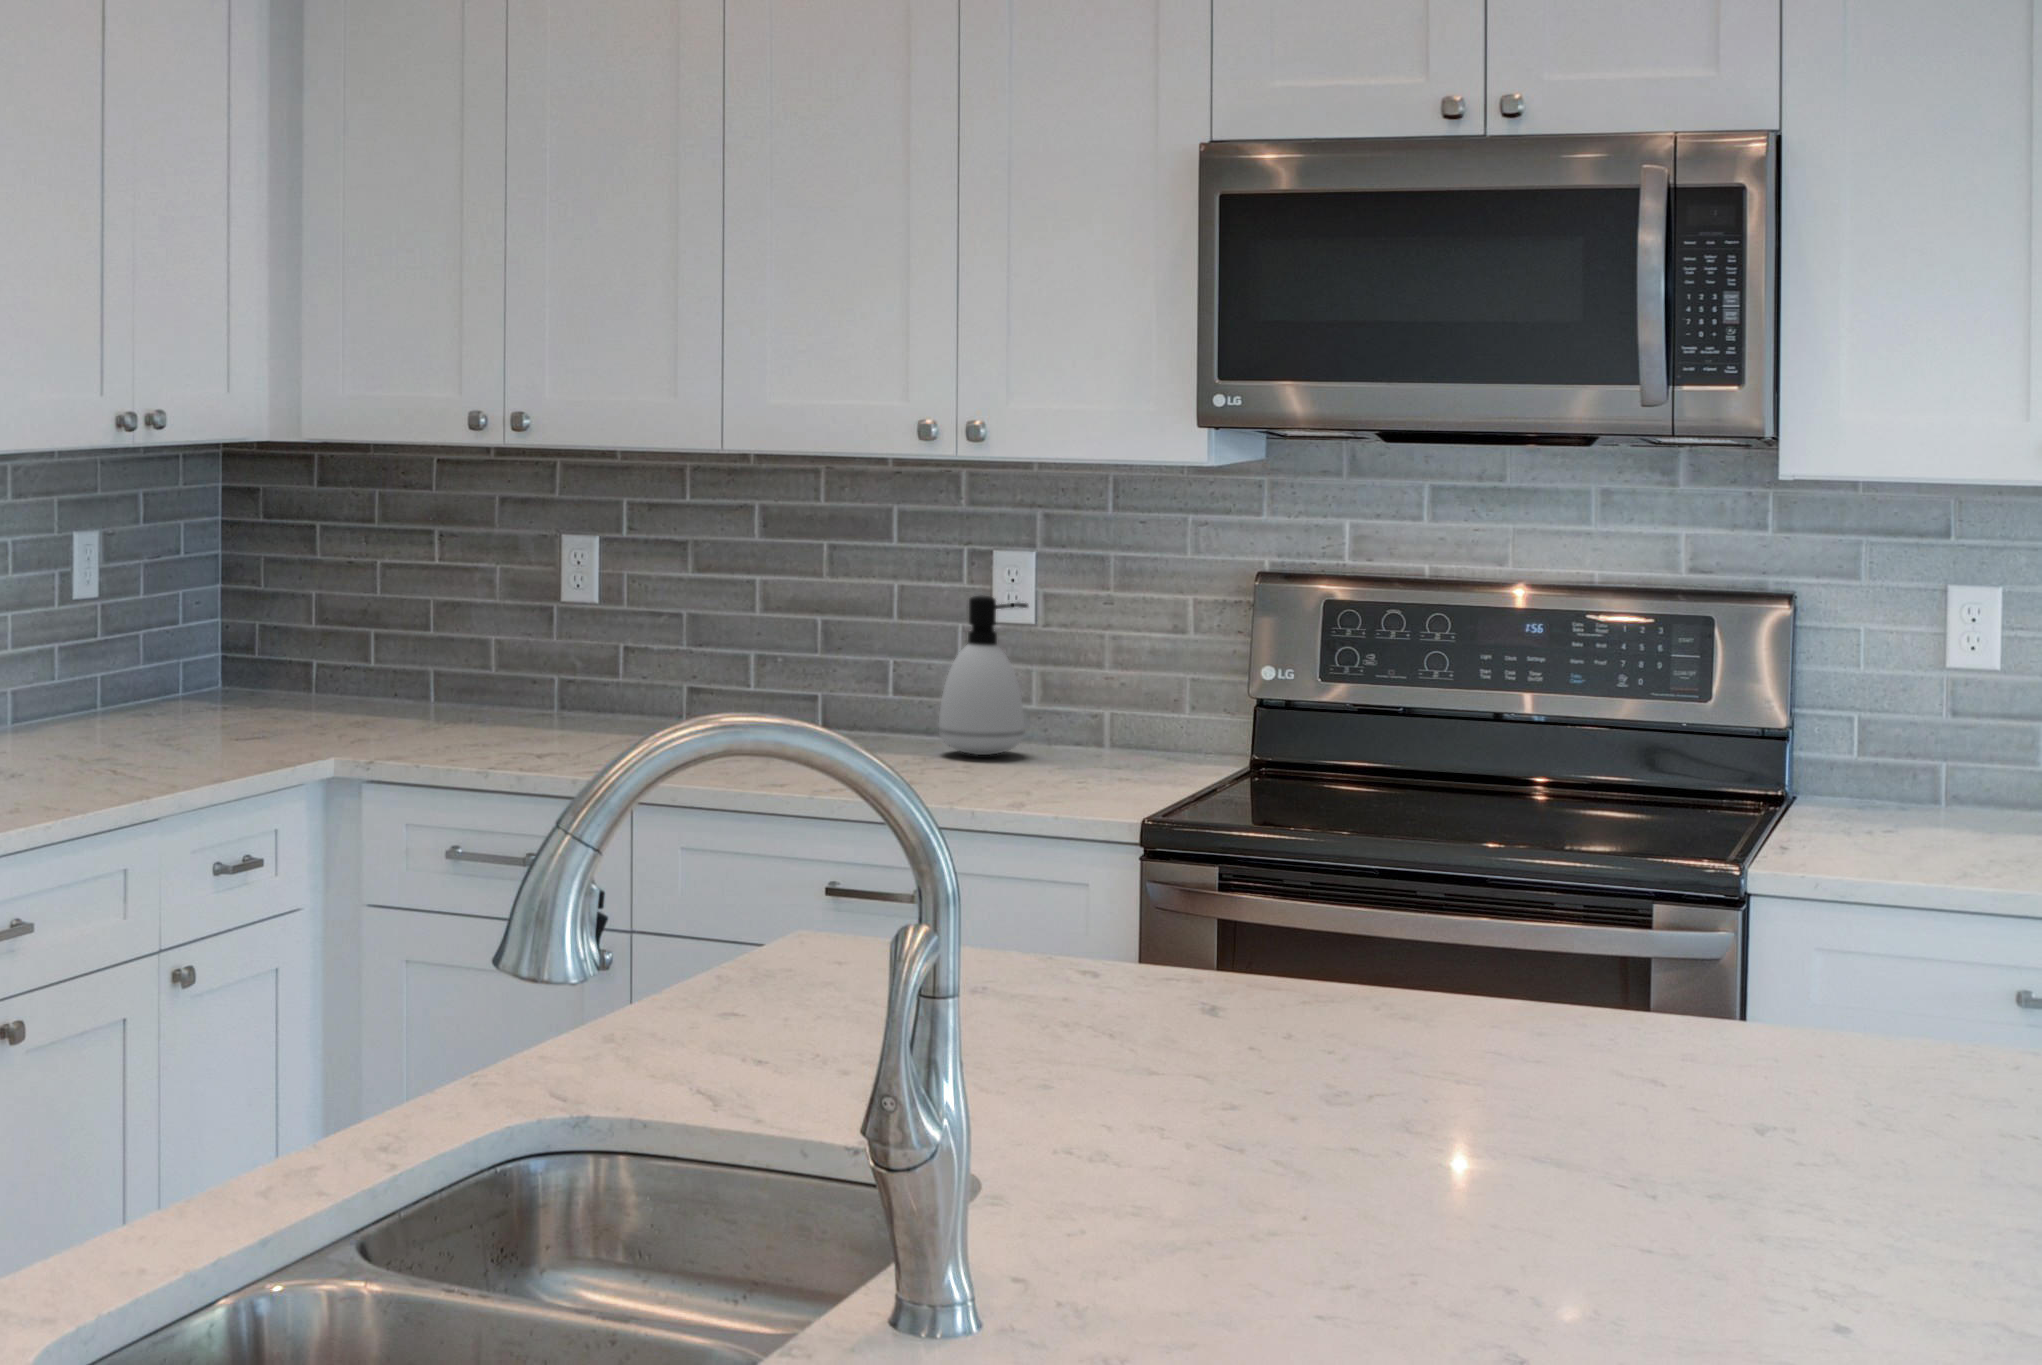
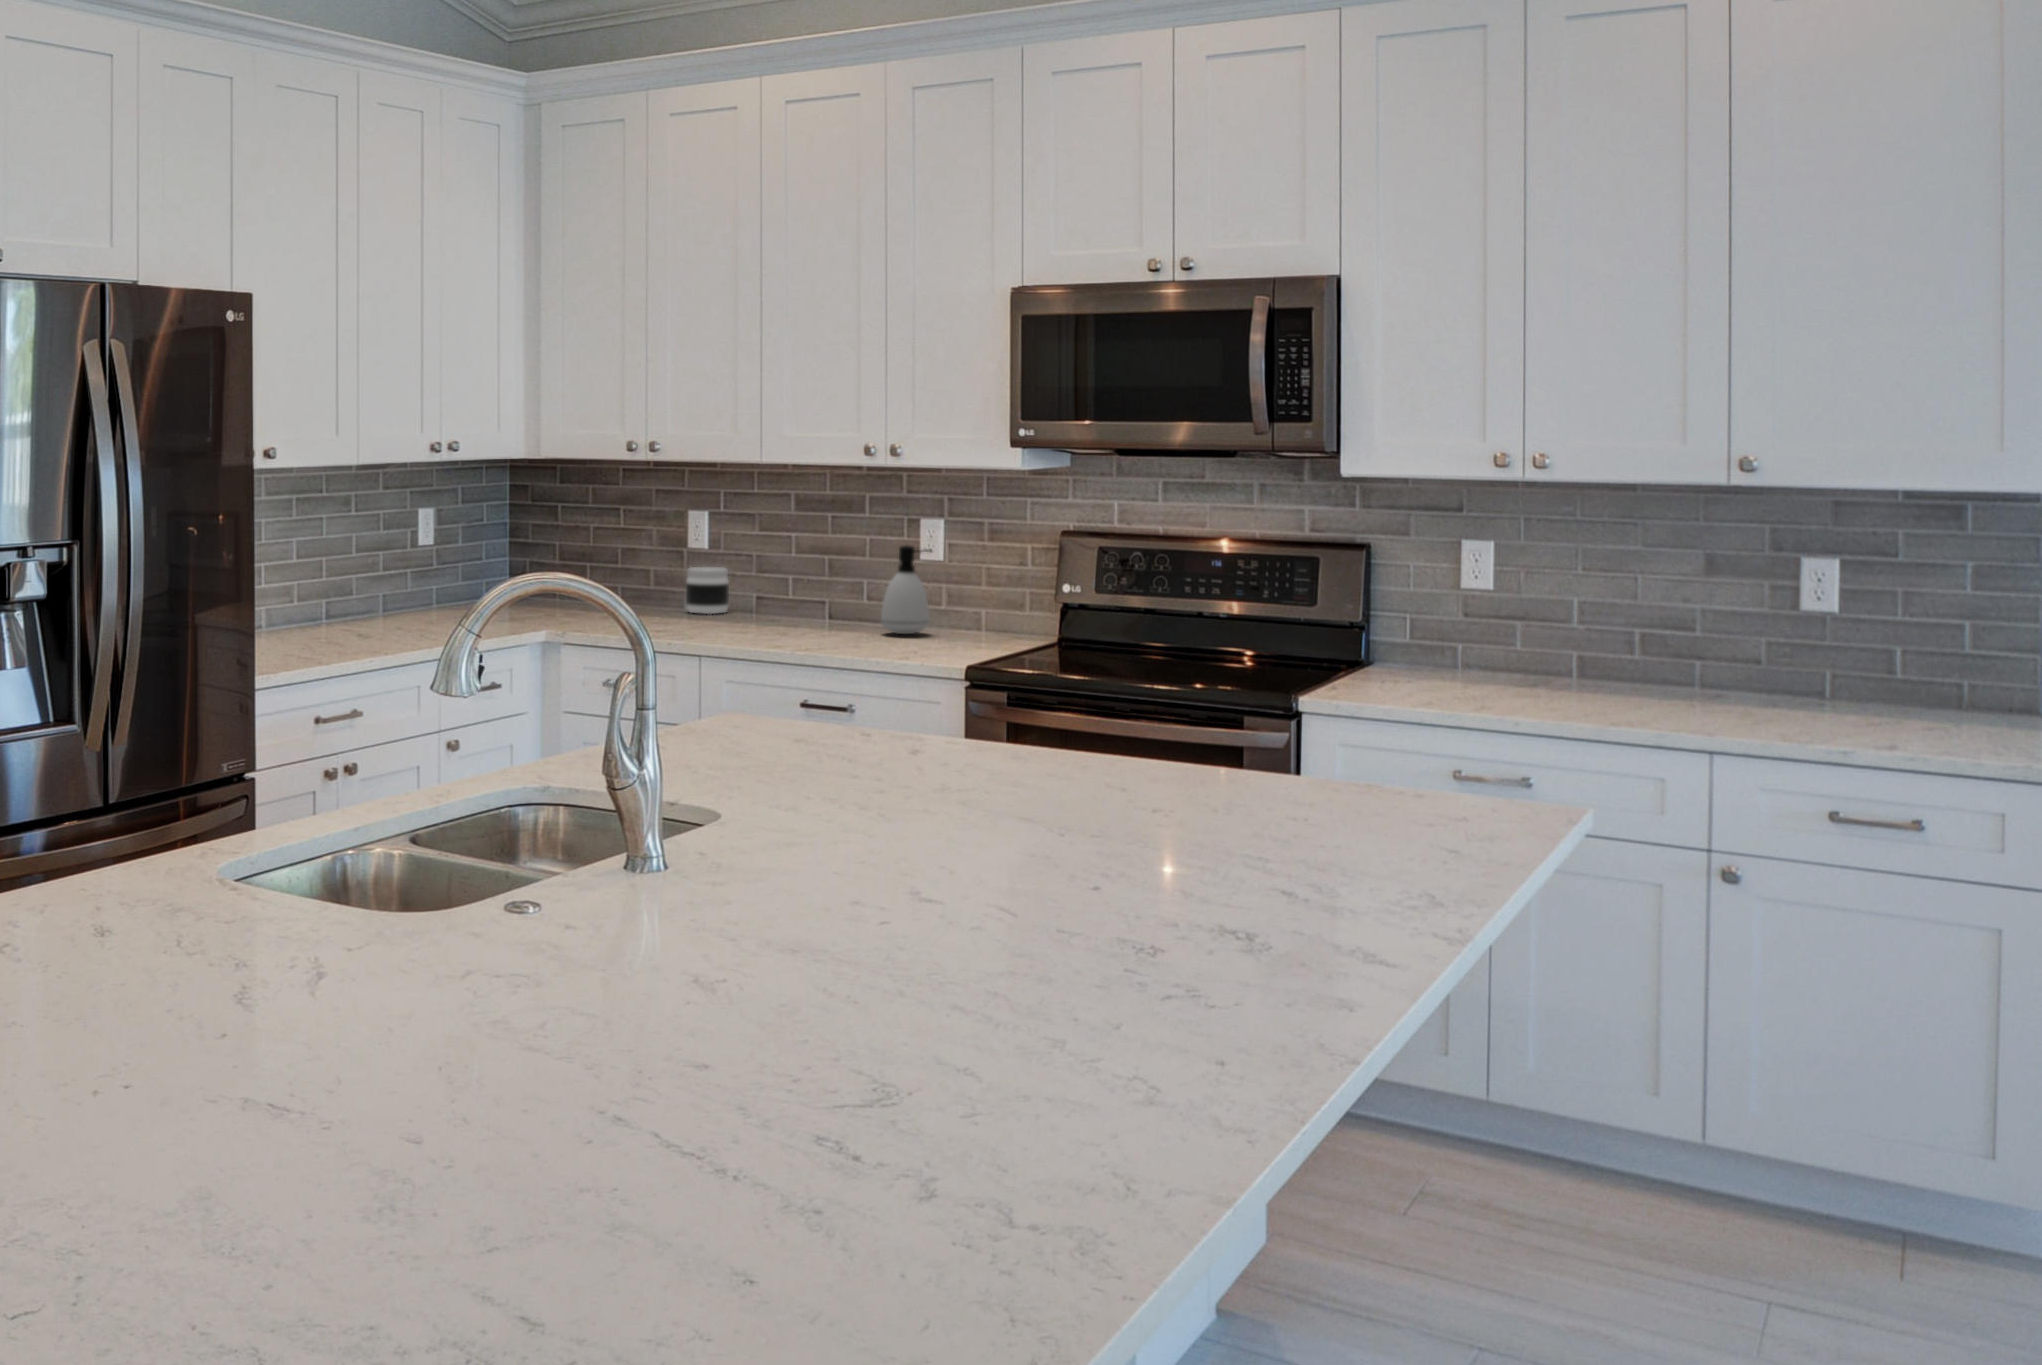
jar: none [562,632,639,717] -> present [685,567,729,614]

